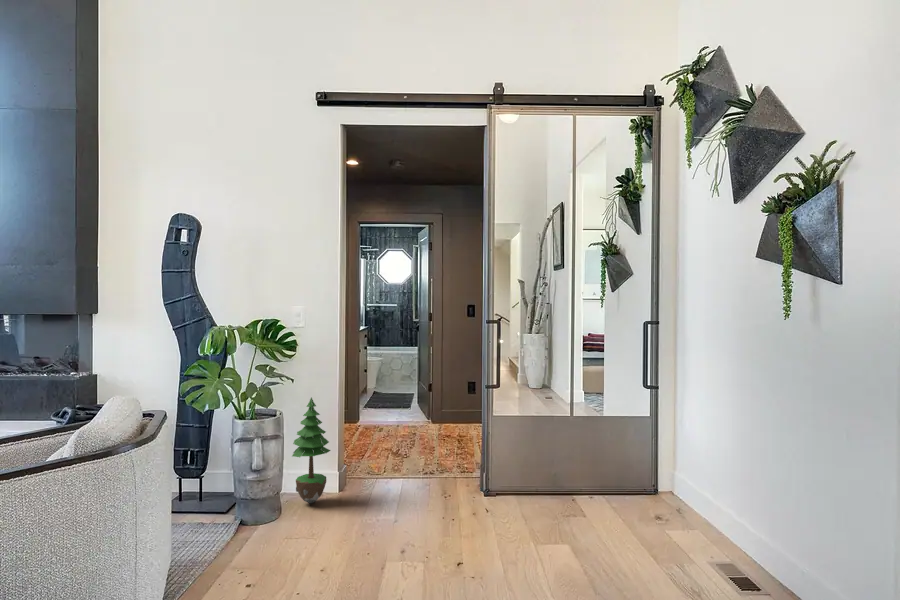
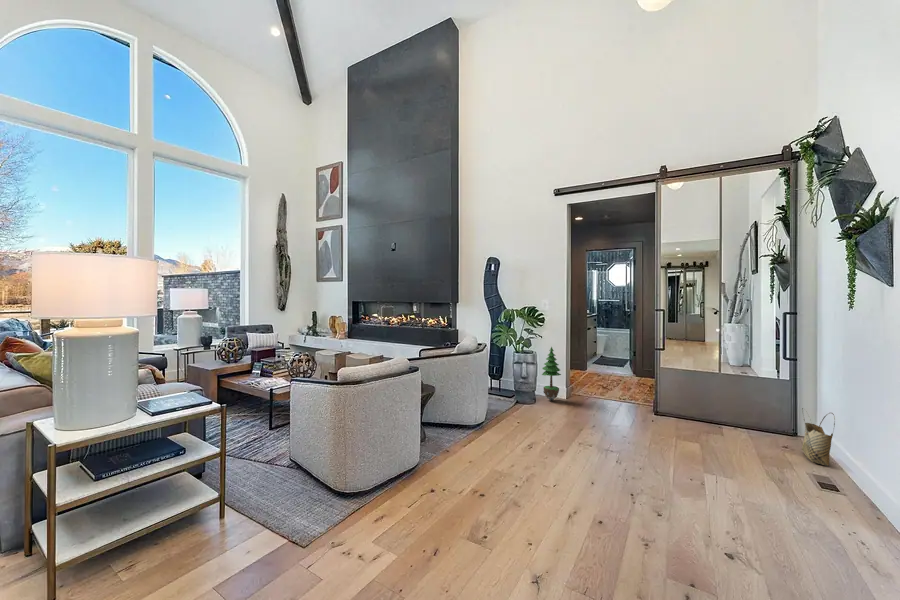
woven basket: none [683,464,725,545] -> present [802,408,835,466]

